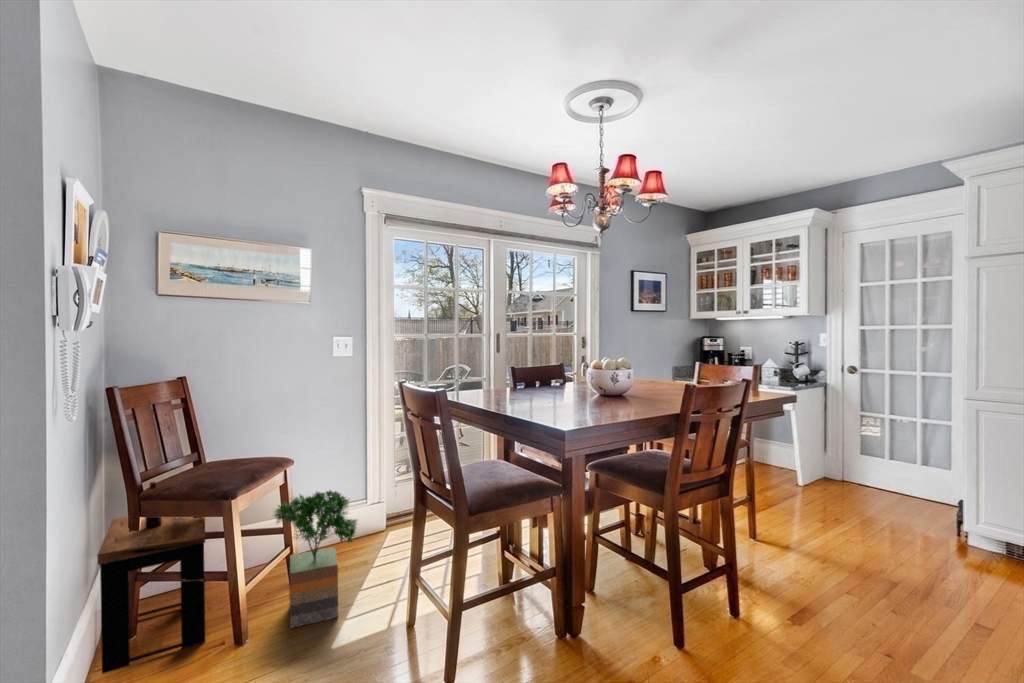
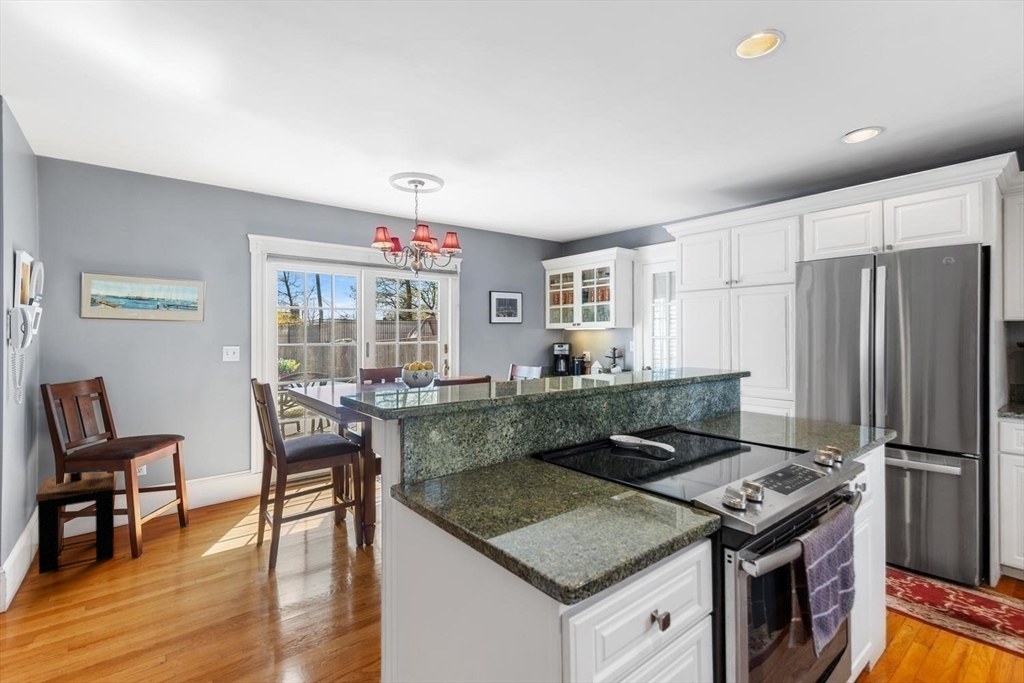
potted tree: present [274,490,357,628] -> none [164,456,230,548]

